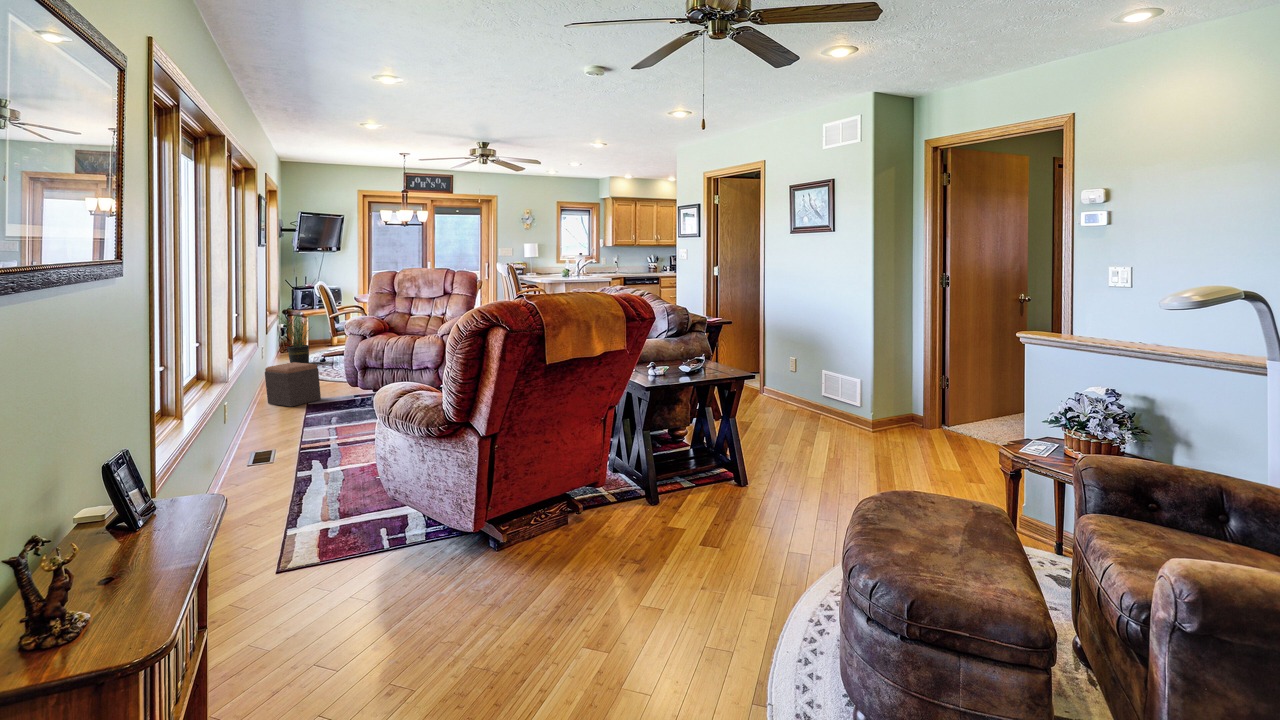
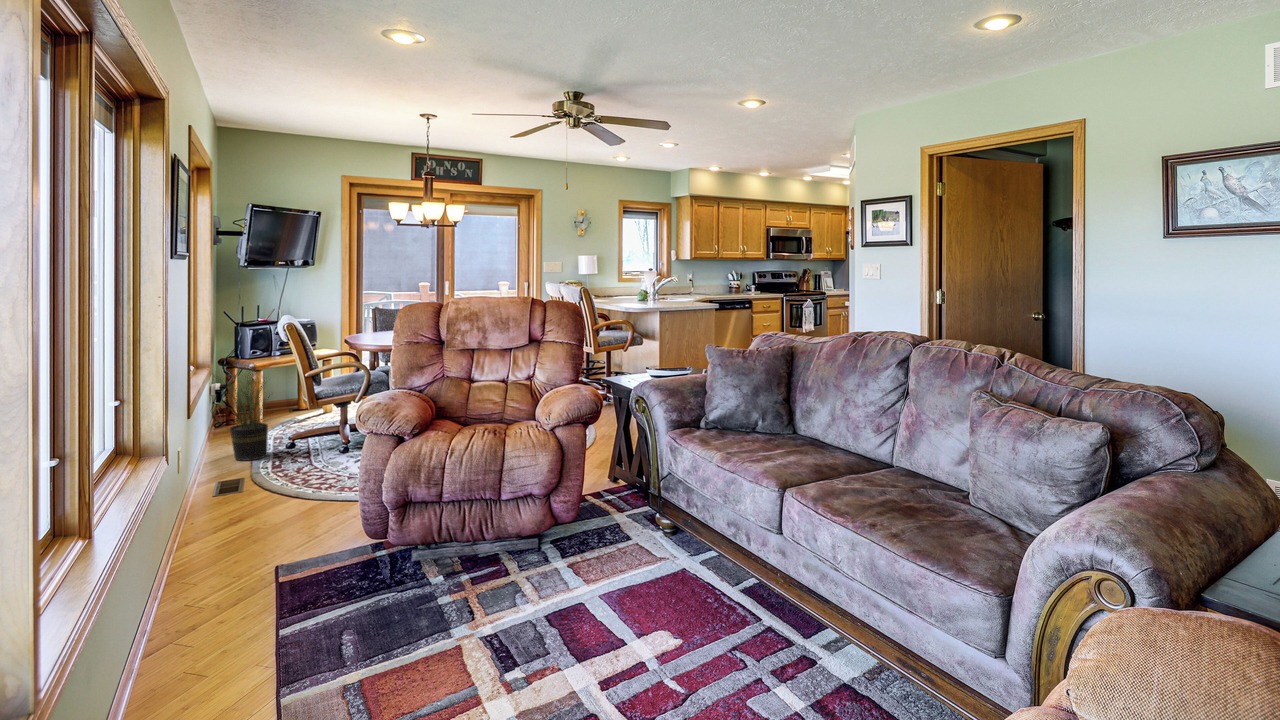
footstool: present [265,362,321,407] -> none [188,491,308,600]

